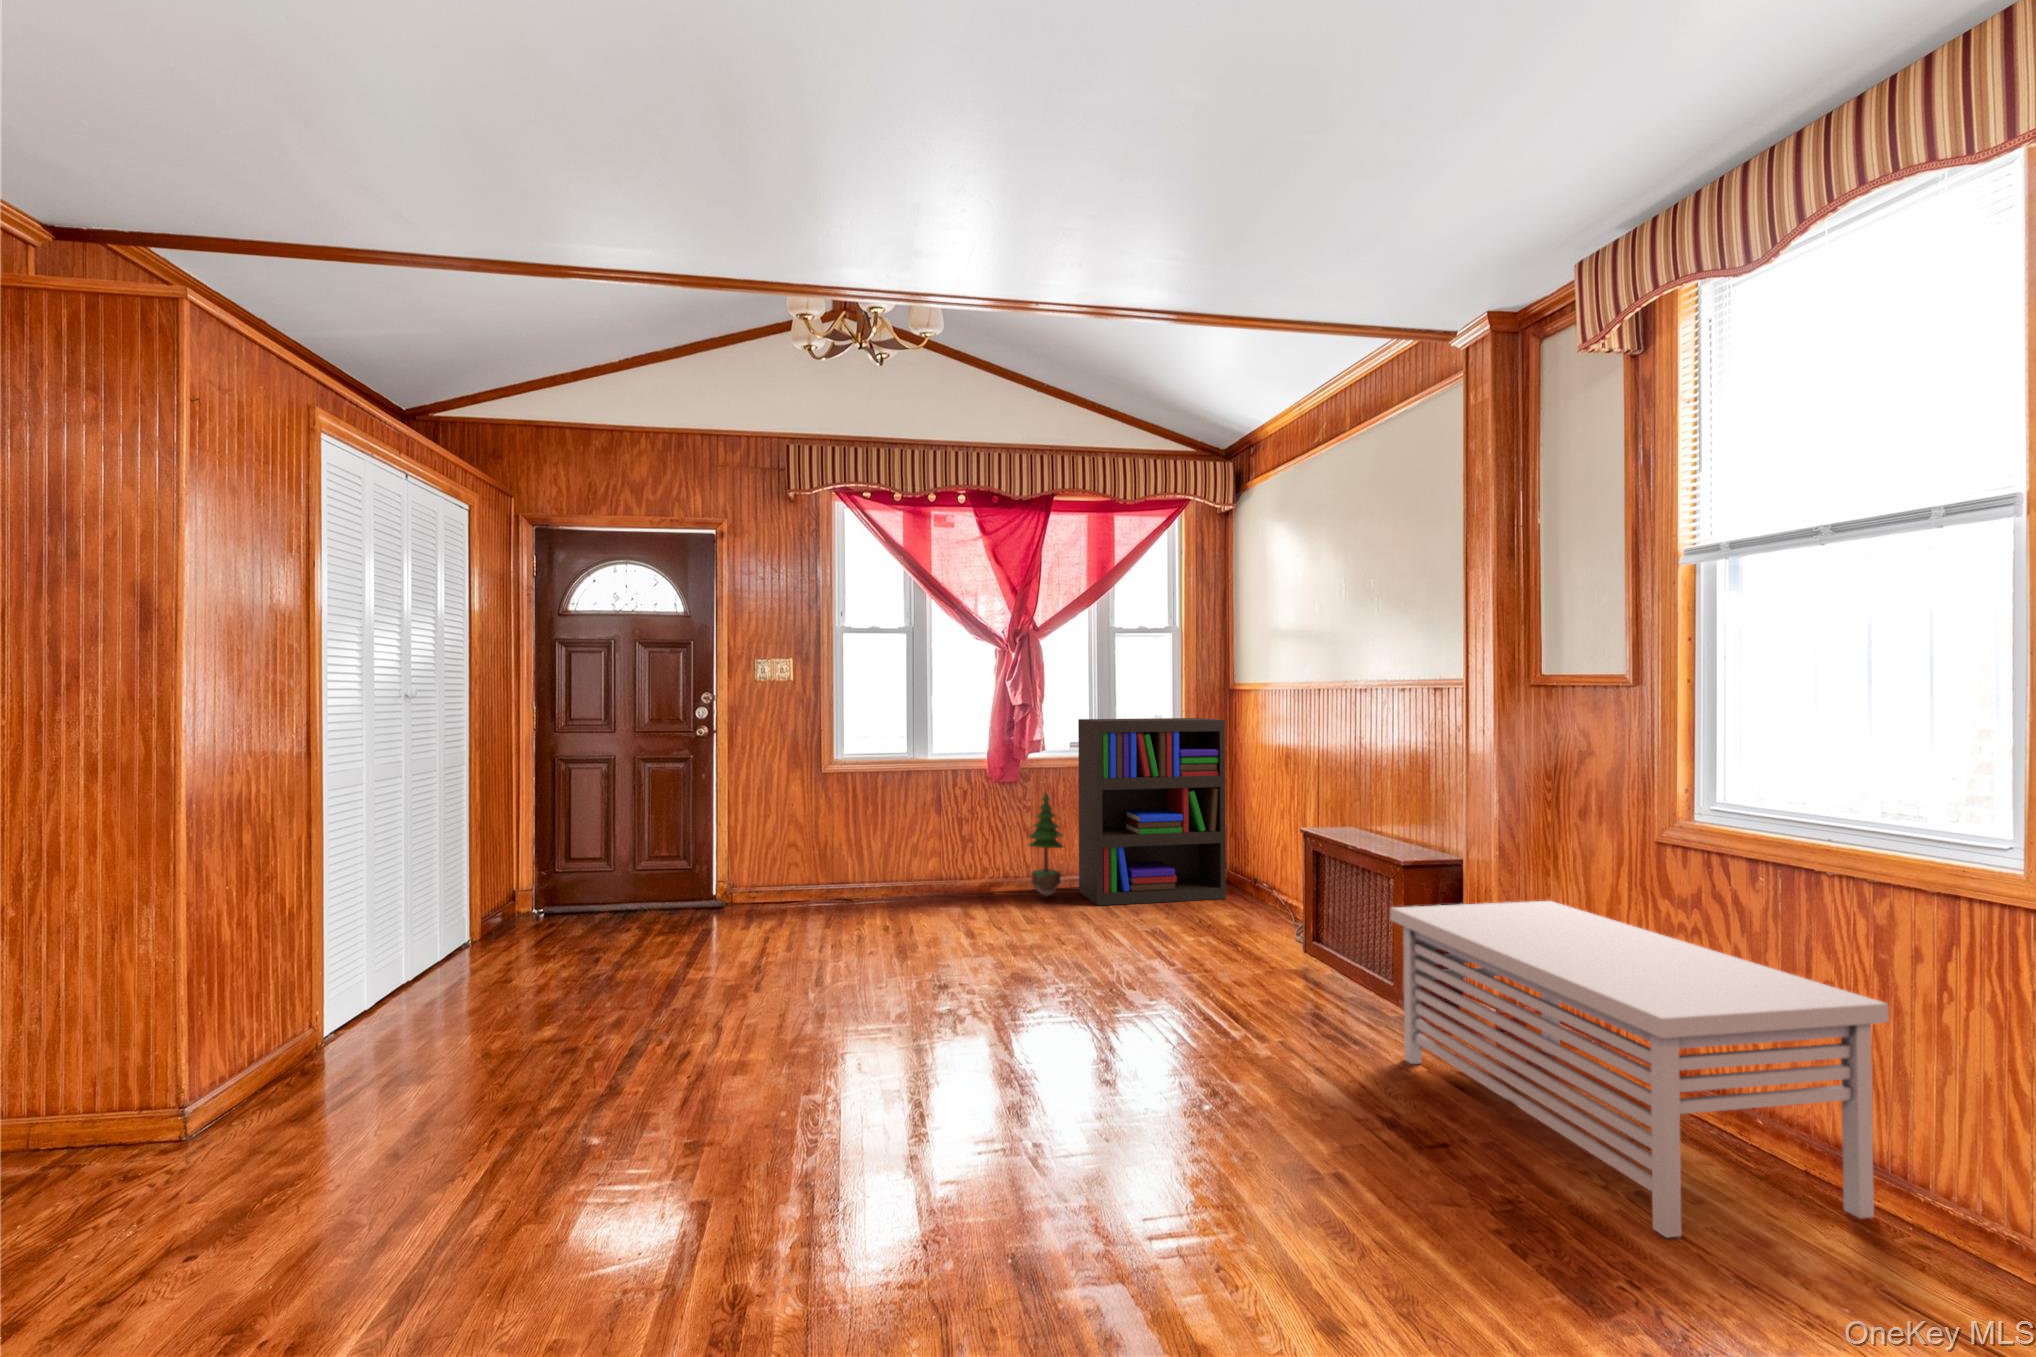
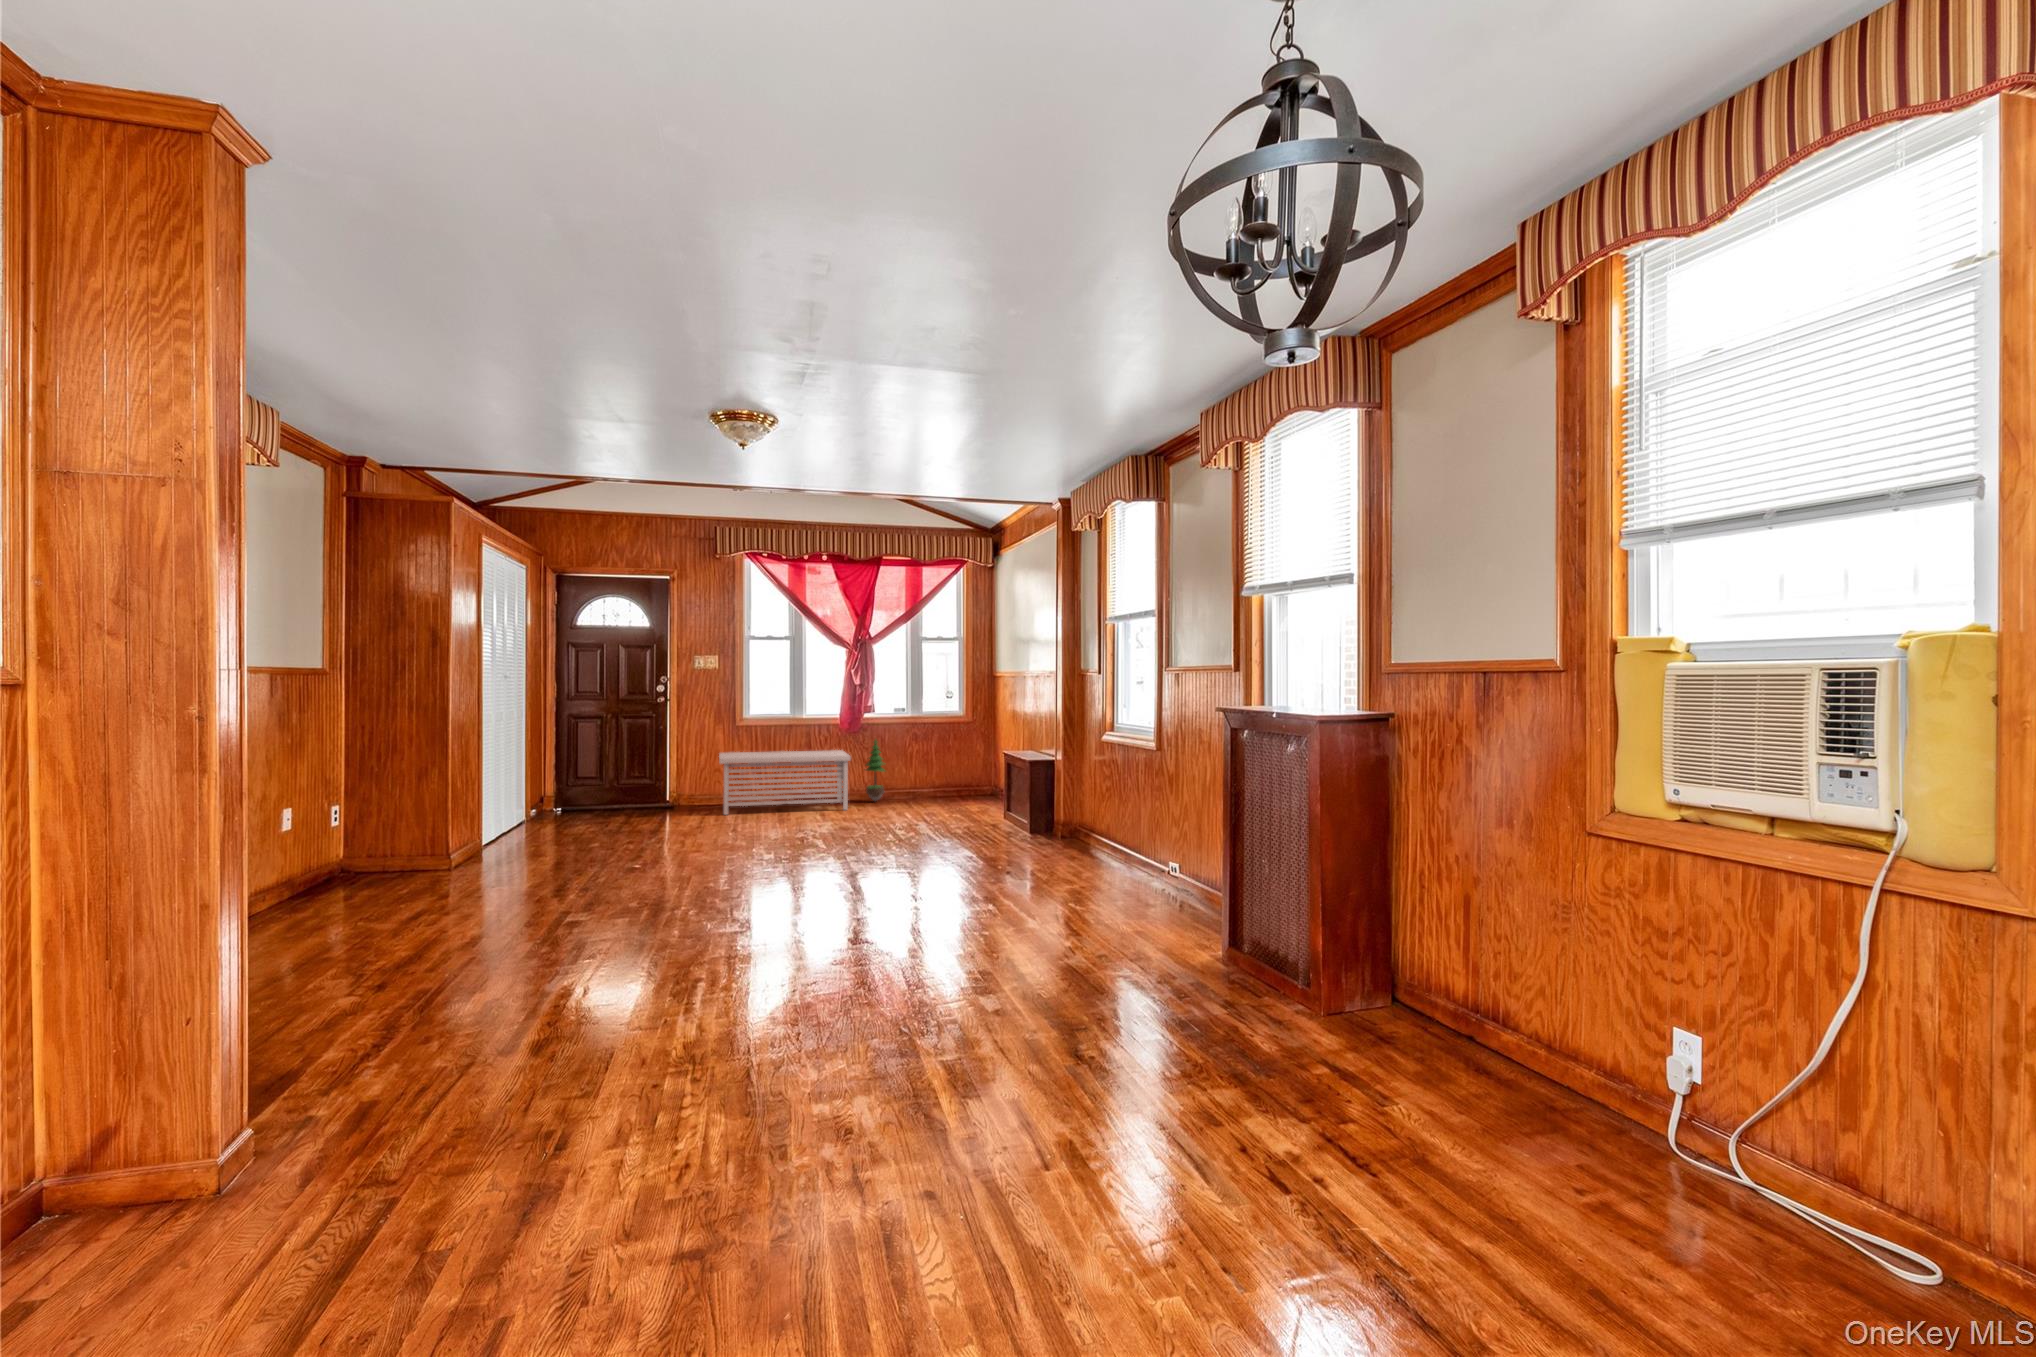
bookshelf: present [1078,718,1226,905] -> none [897,694,984,805]
storage bench: present [1390,901,1889,1238] -> present [719,750,851,815]

